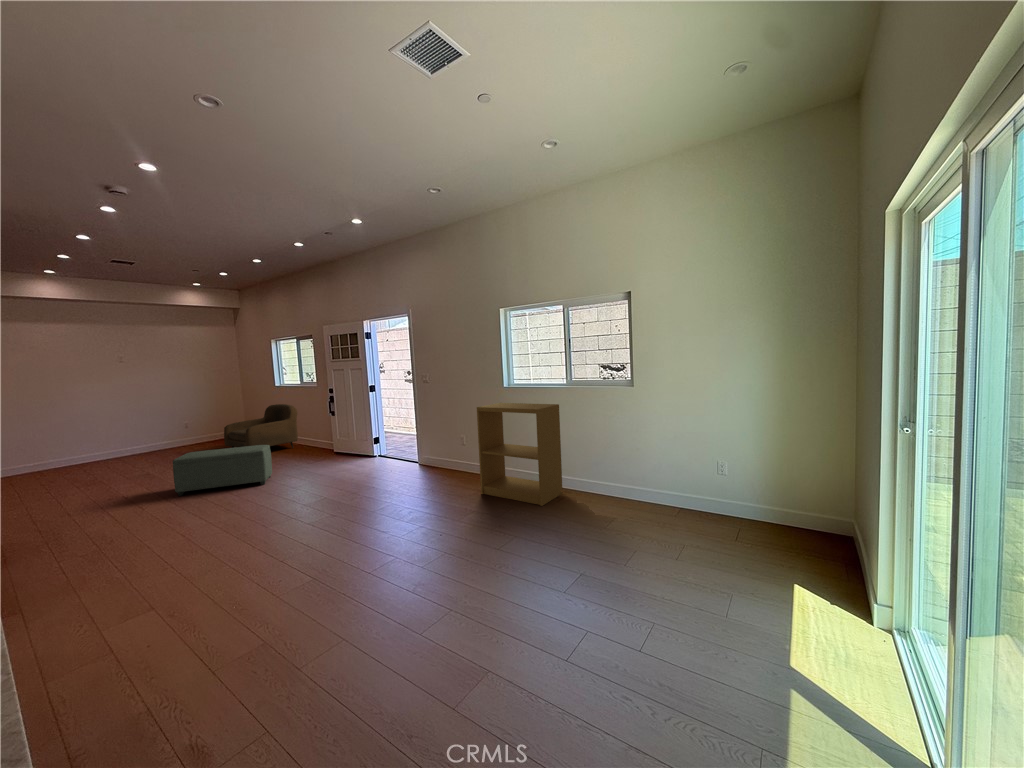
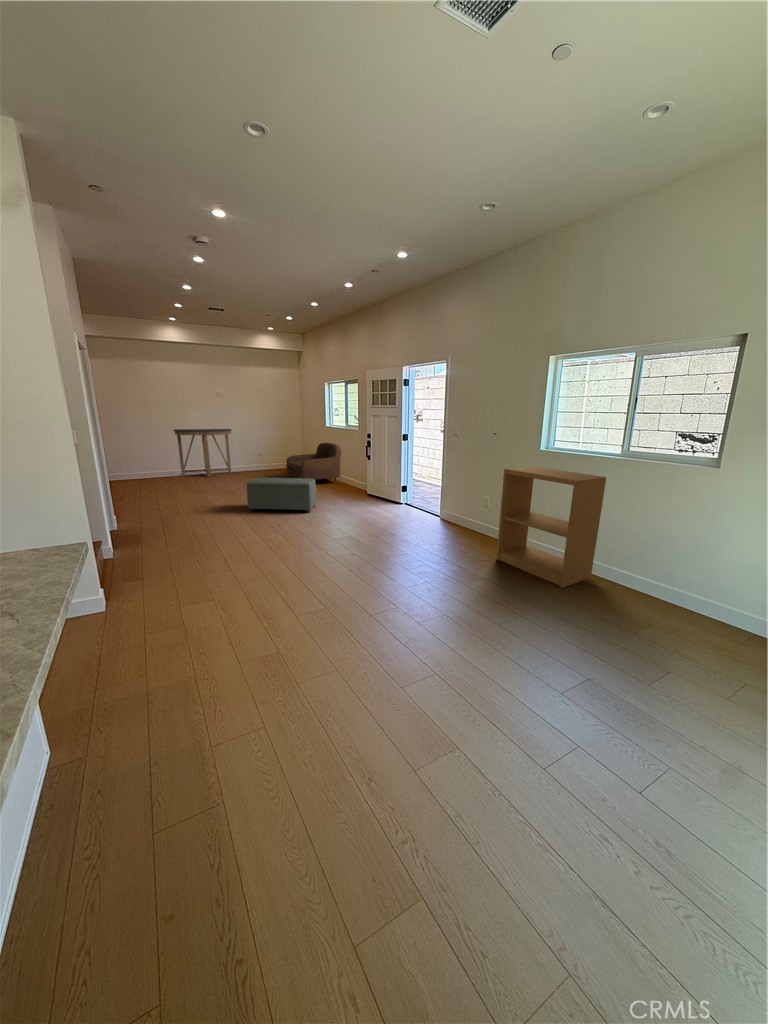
console table: none [38,400,139,468] -> present [173,429,232,477]

